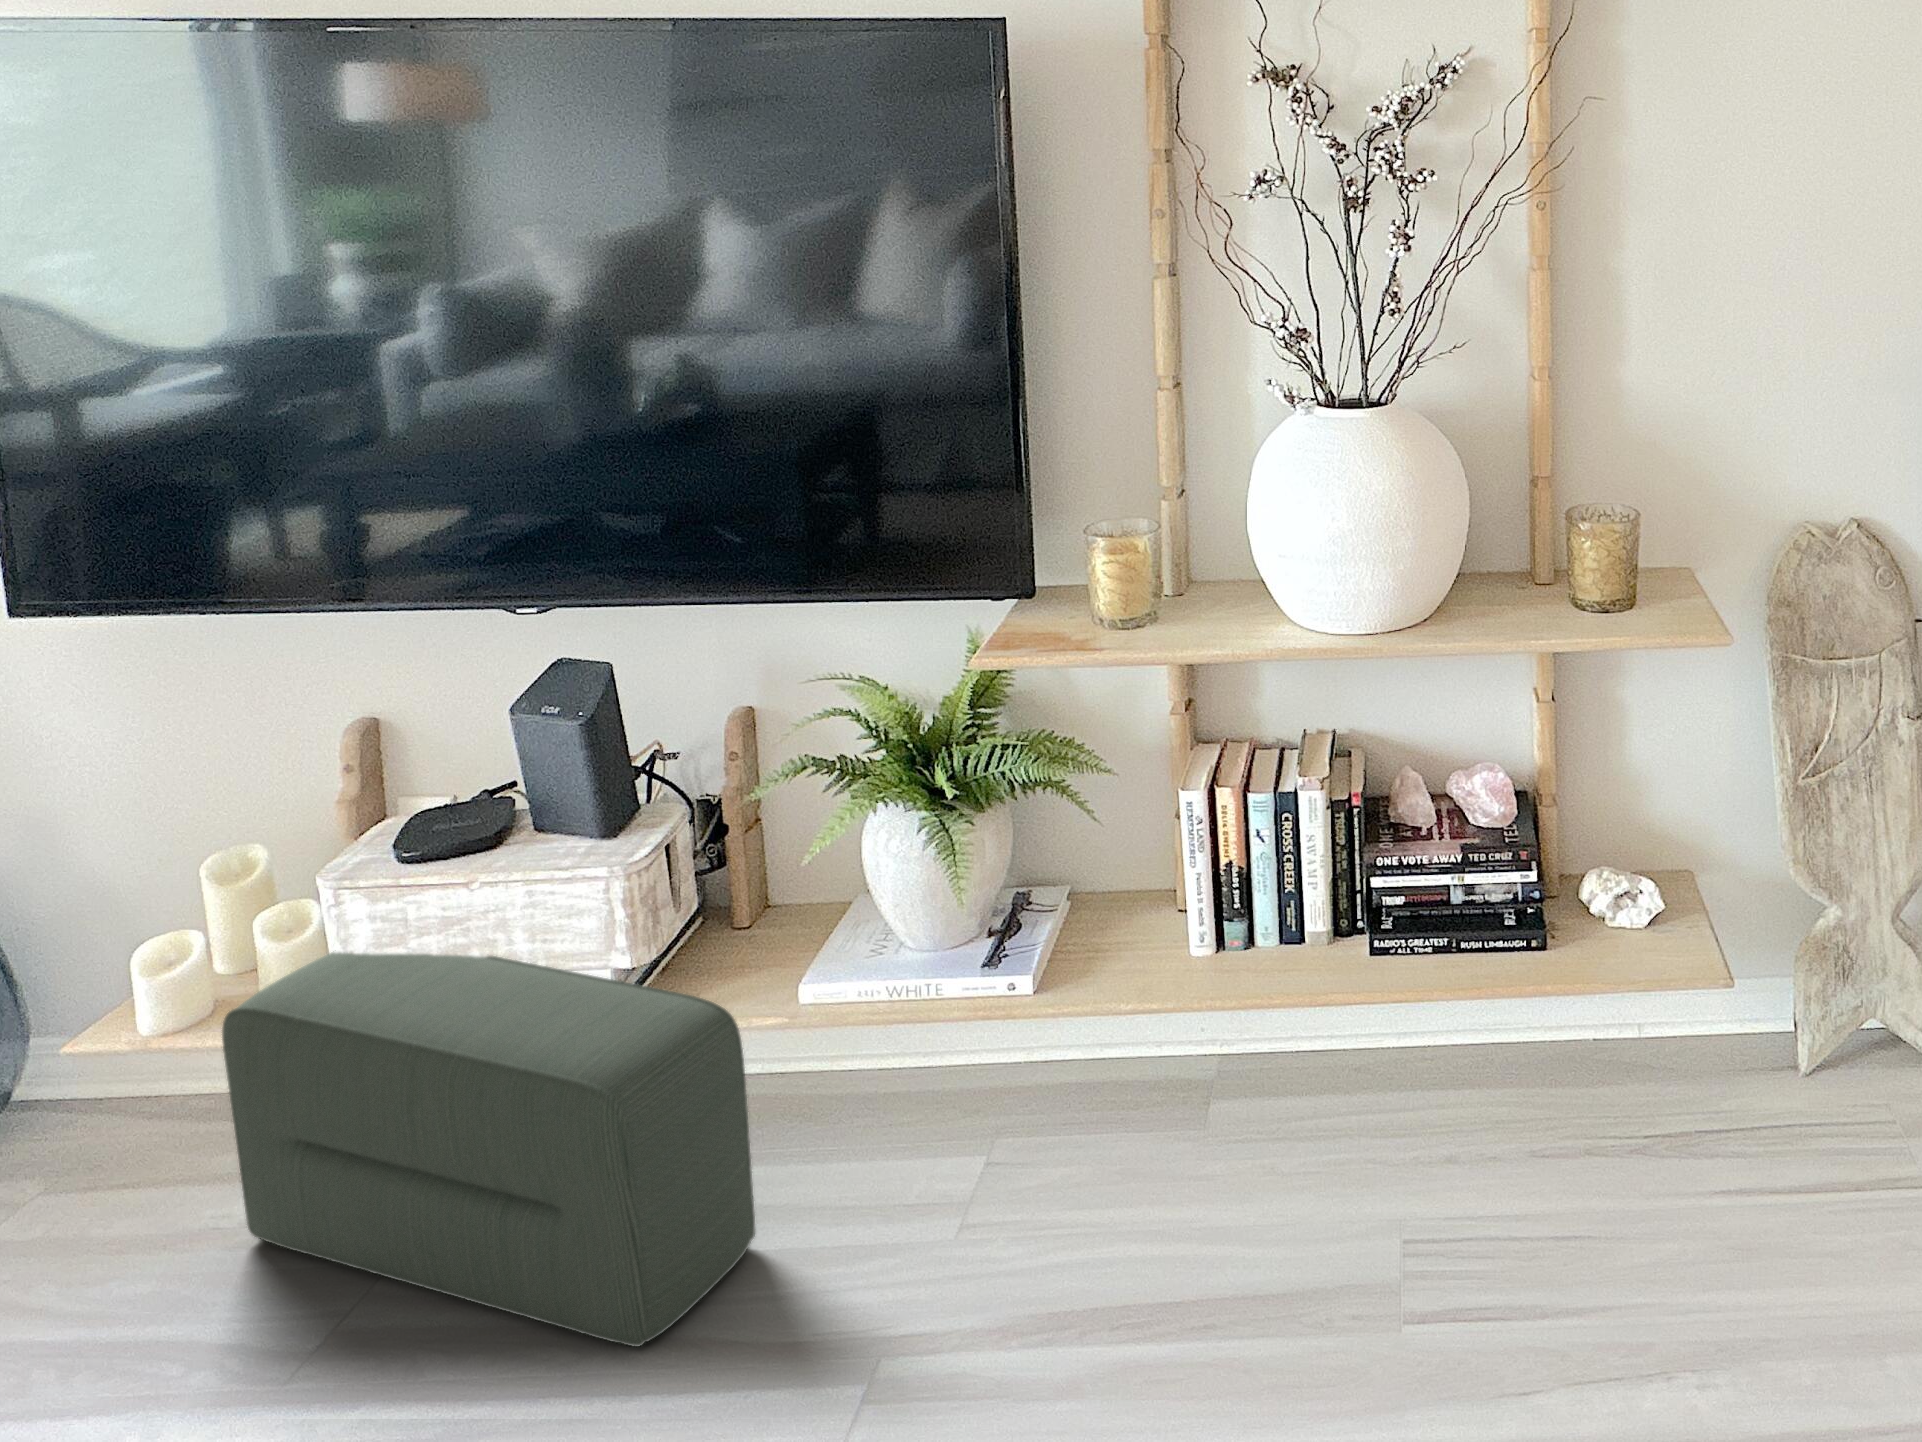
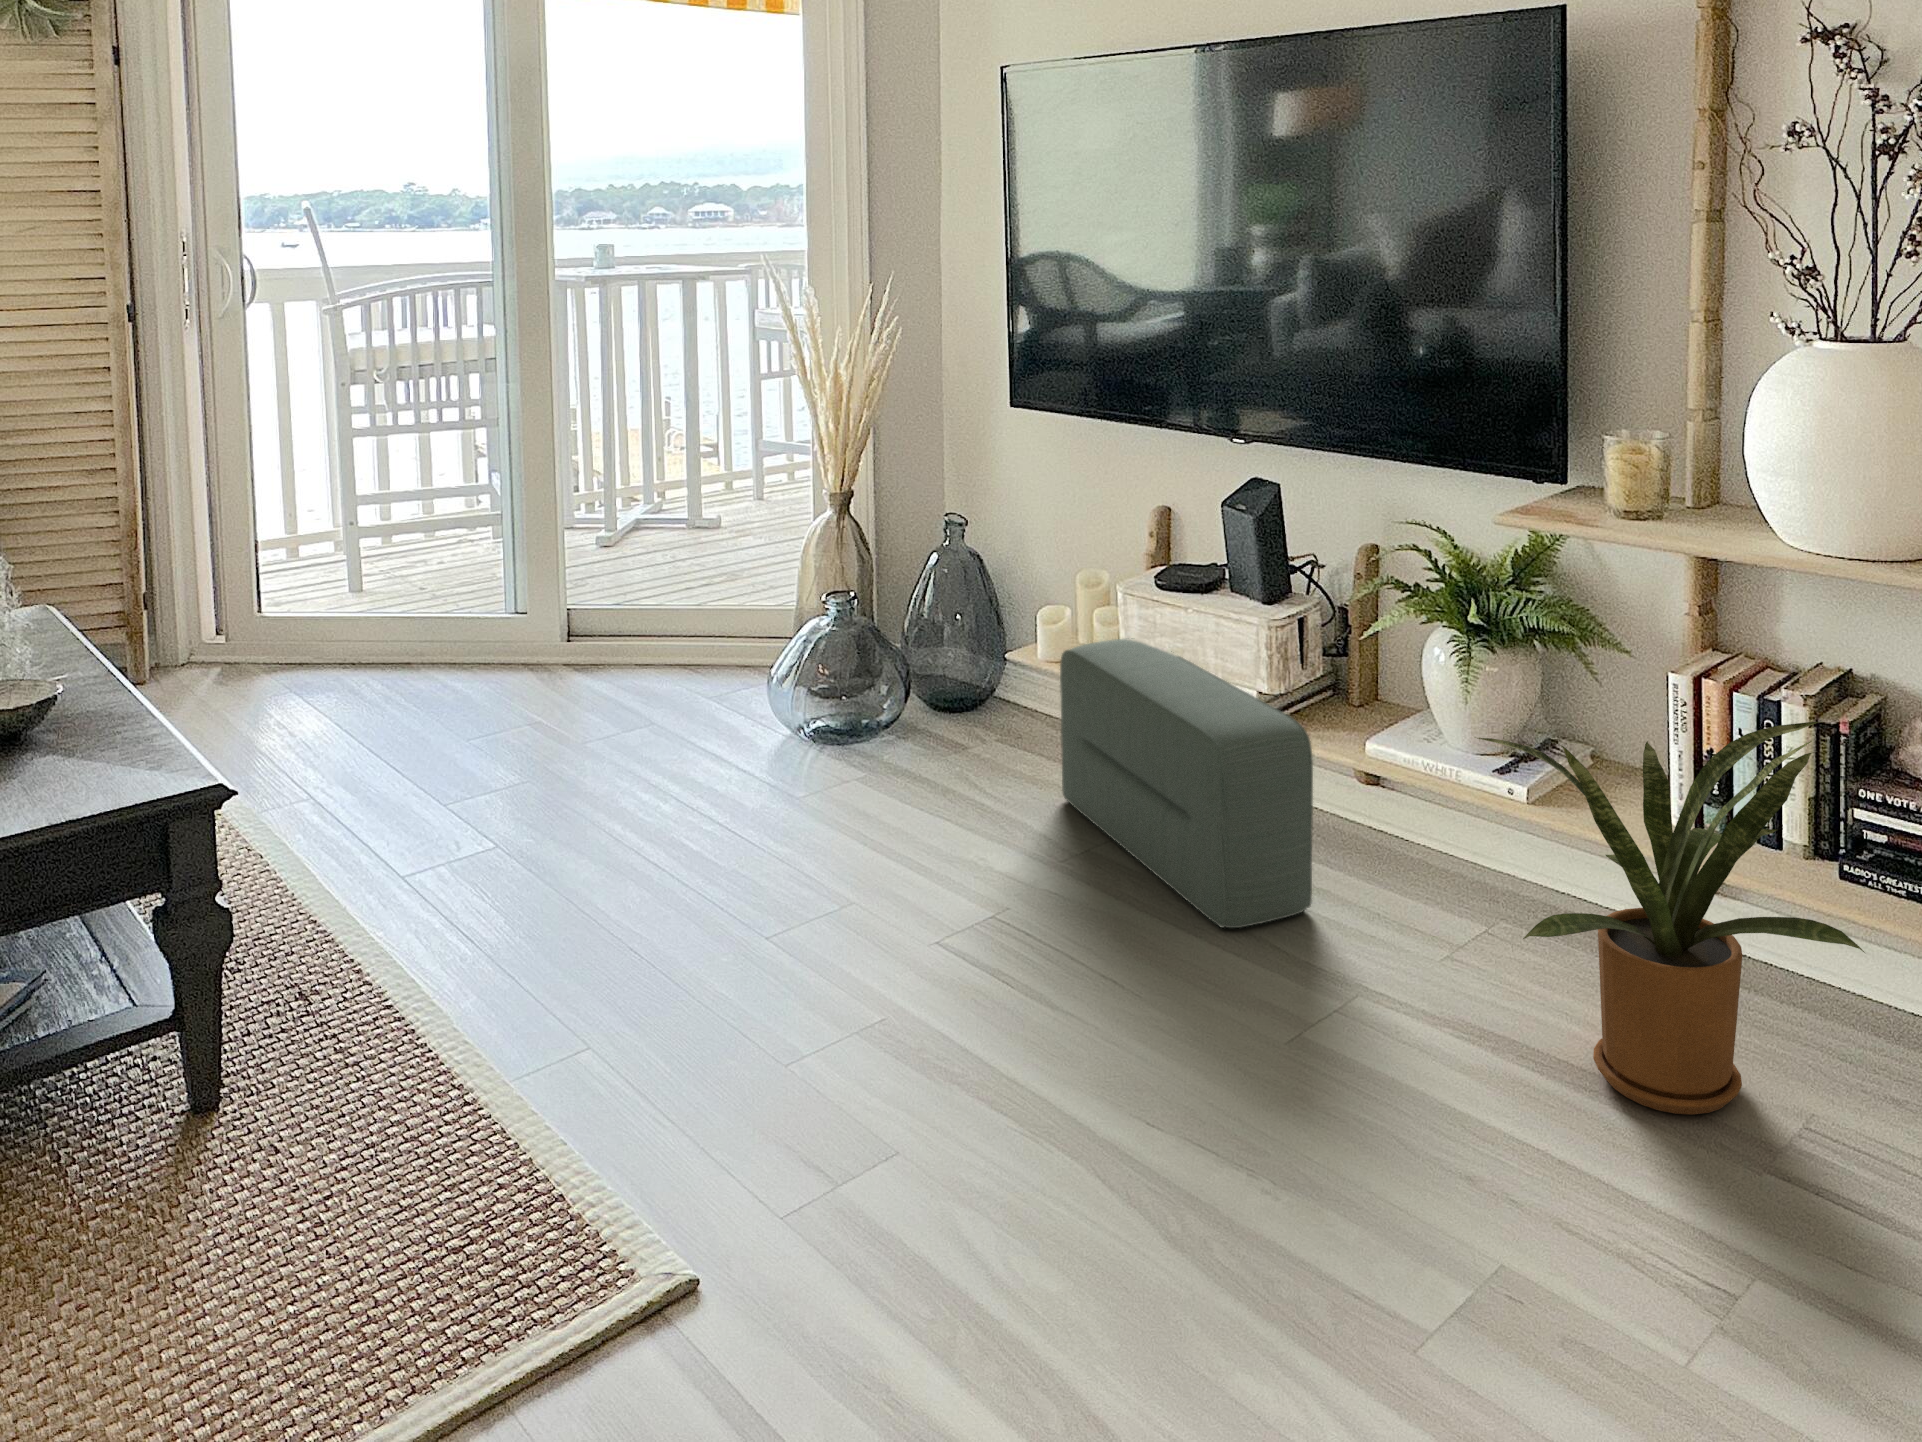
house plant: none [1023,815,1438,1309] -> present [1477,722,1865,1115]

